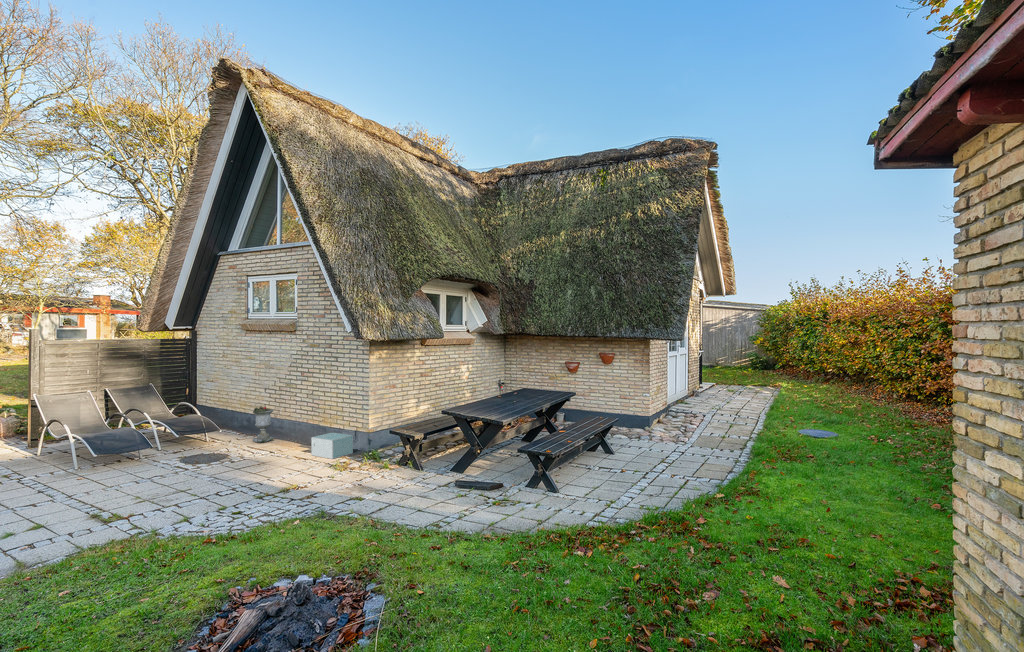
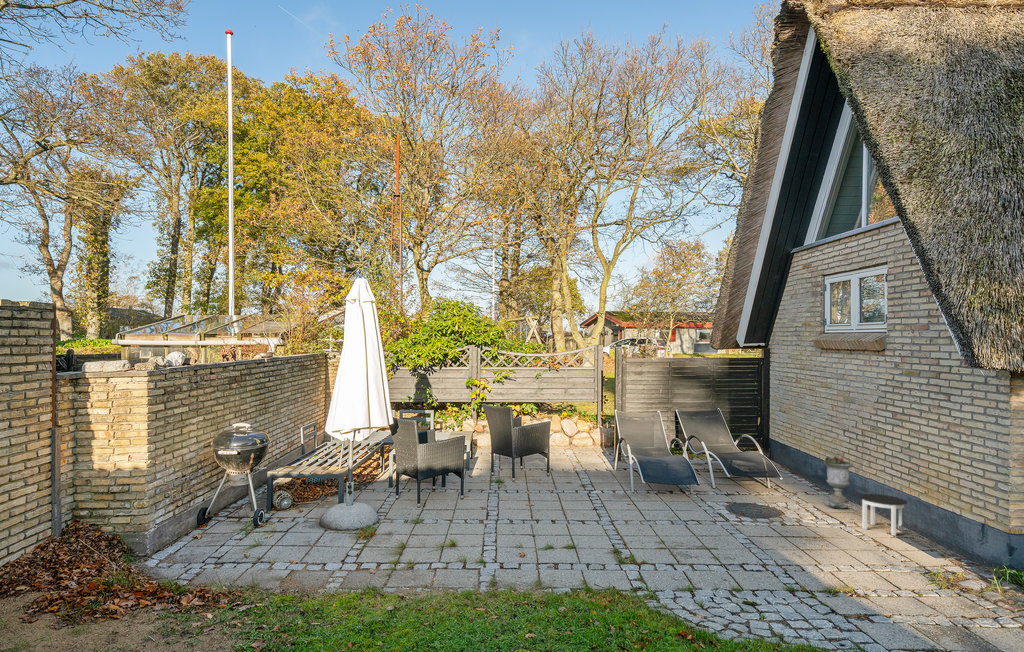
round table: none [283,426,312,451] -> present [860,494,907,536]
storage box: present [311,432,353,459] -> none [899,518,976,565]

